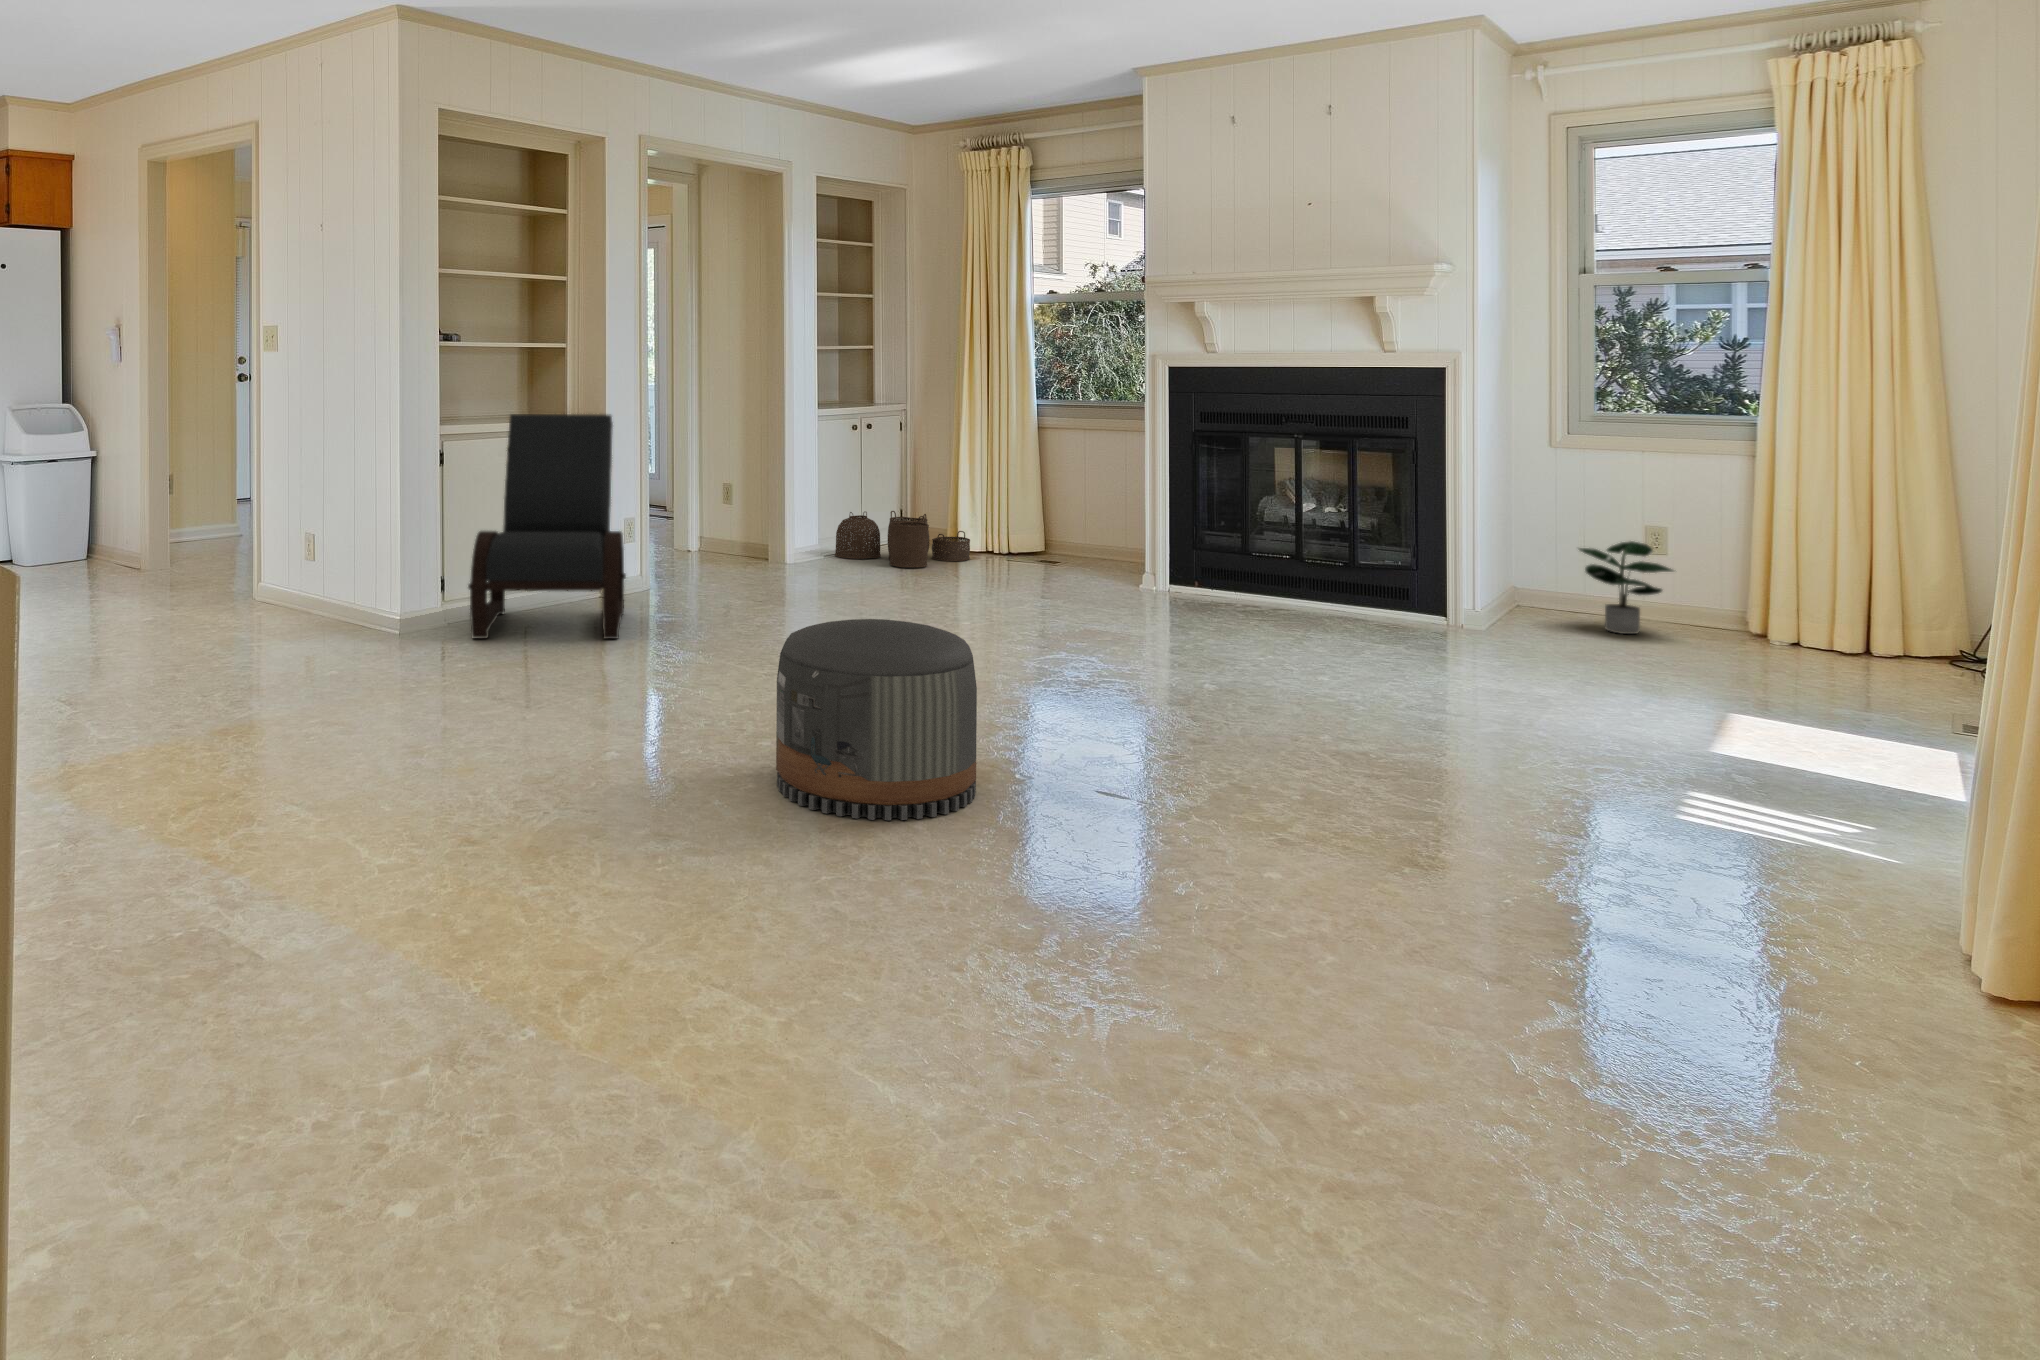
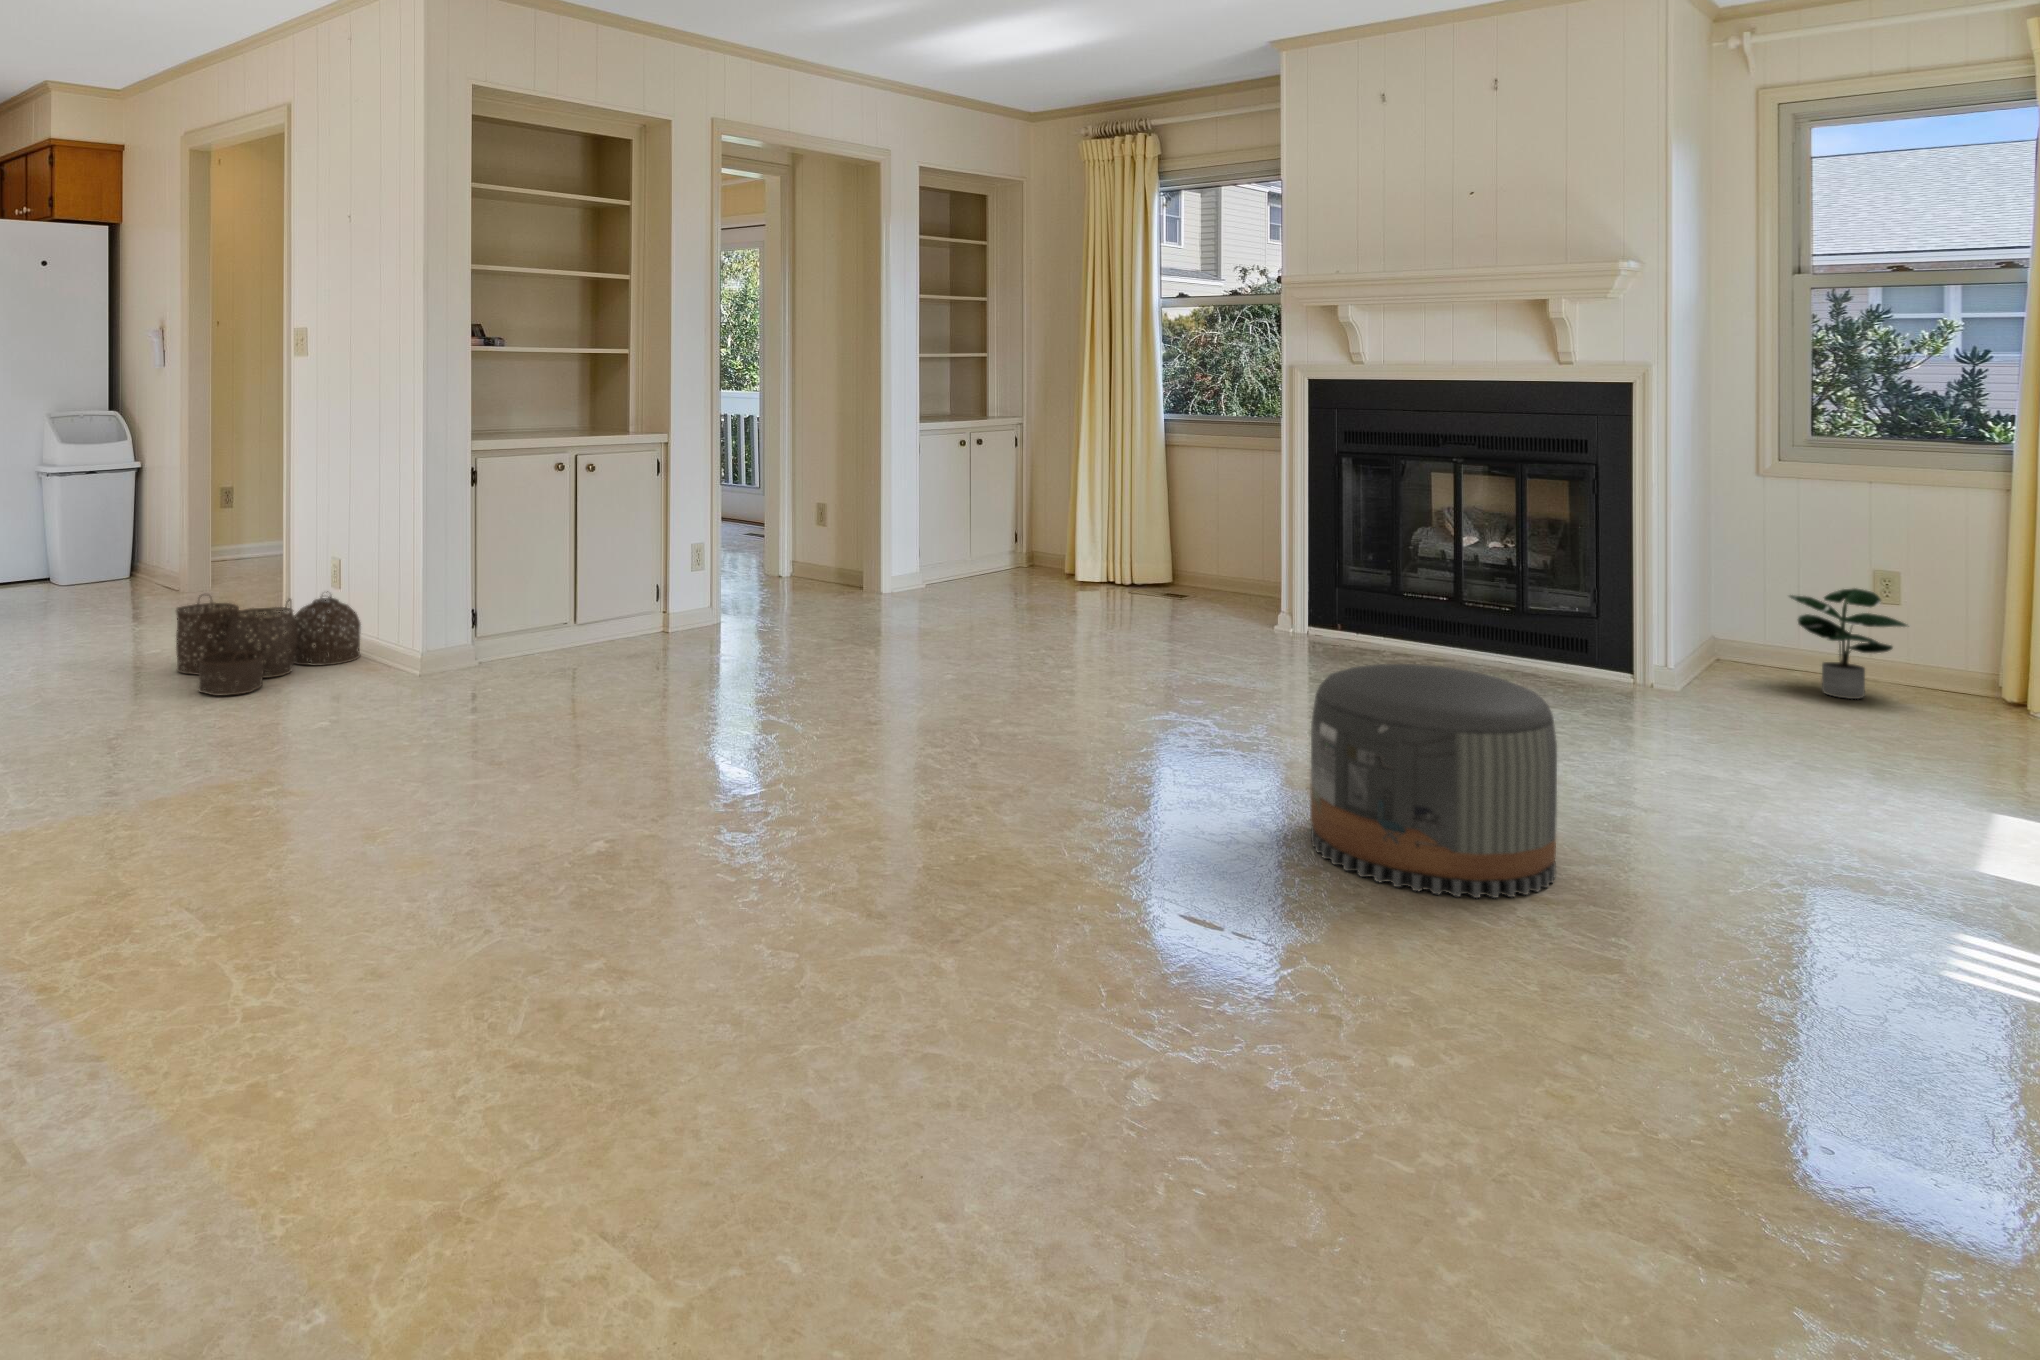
lounge chair: present [468,414,626,639] -> none [492,427,682,684]
woven basket: present [835,511,970,567] -> present [176,591,361,696]
pouf: present [776,619,977,820] -> present [1310,664,1557,898]

